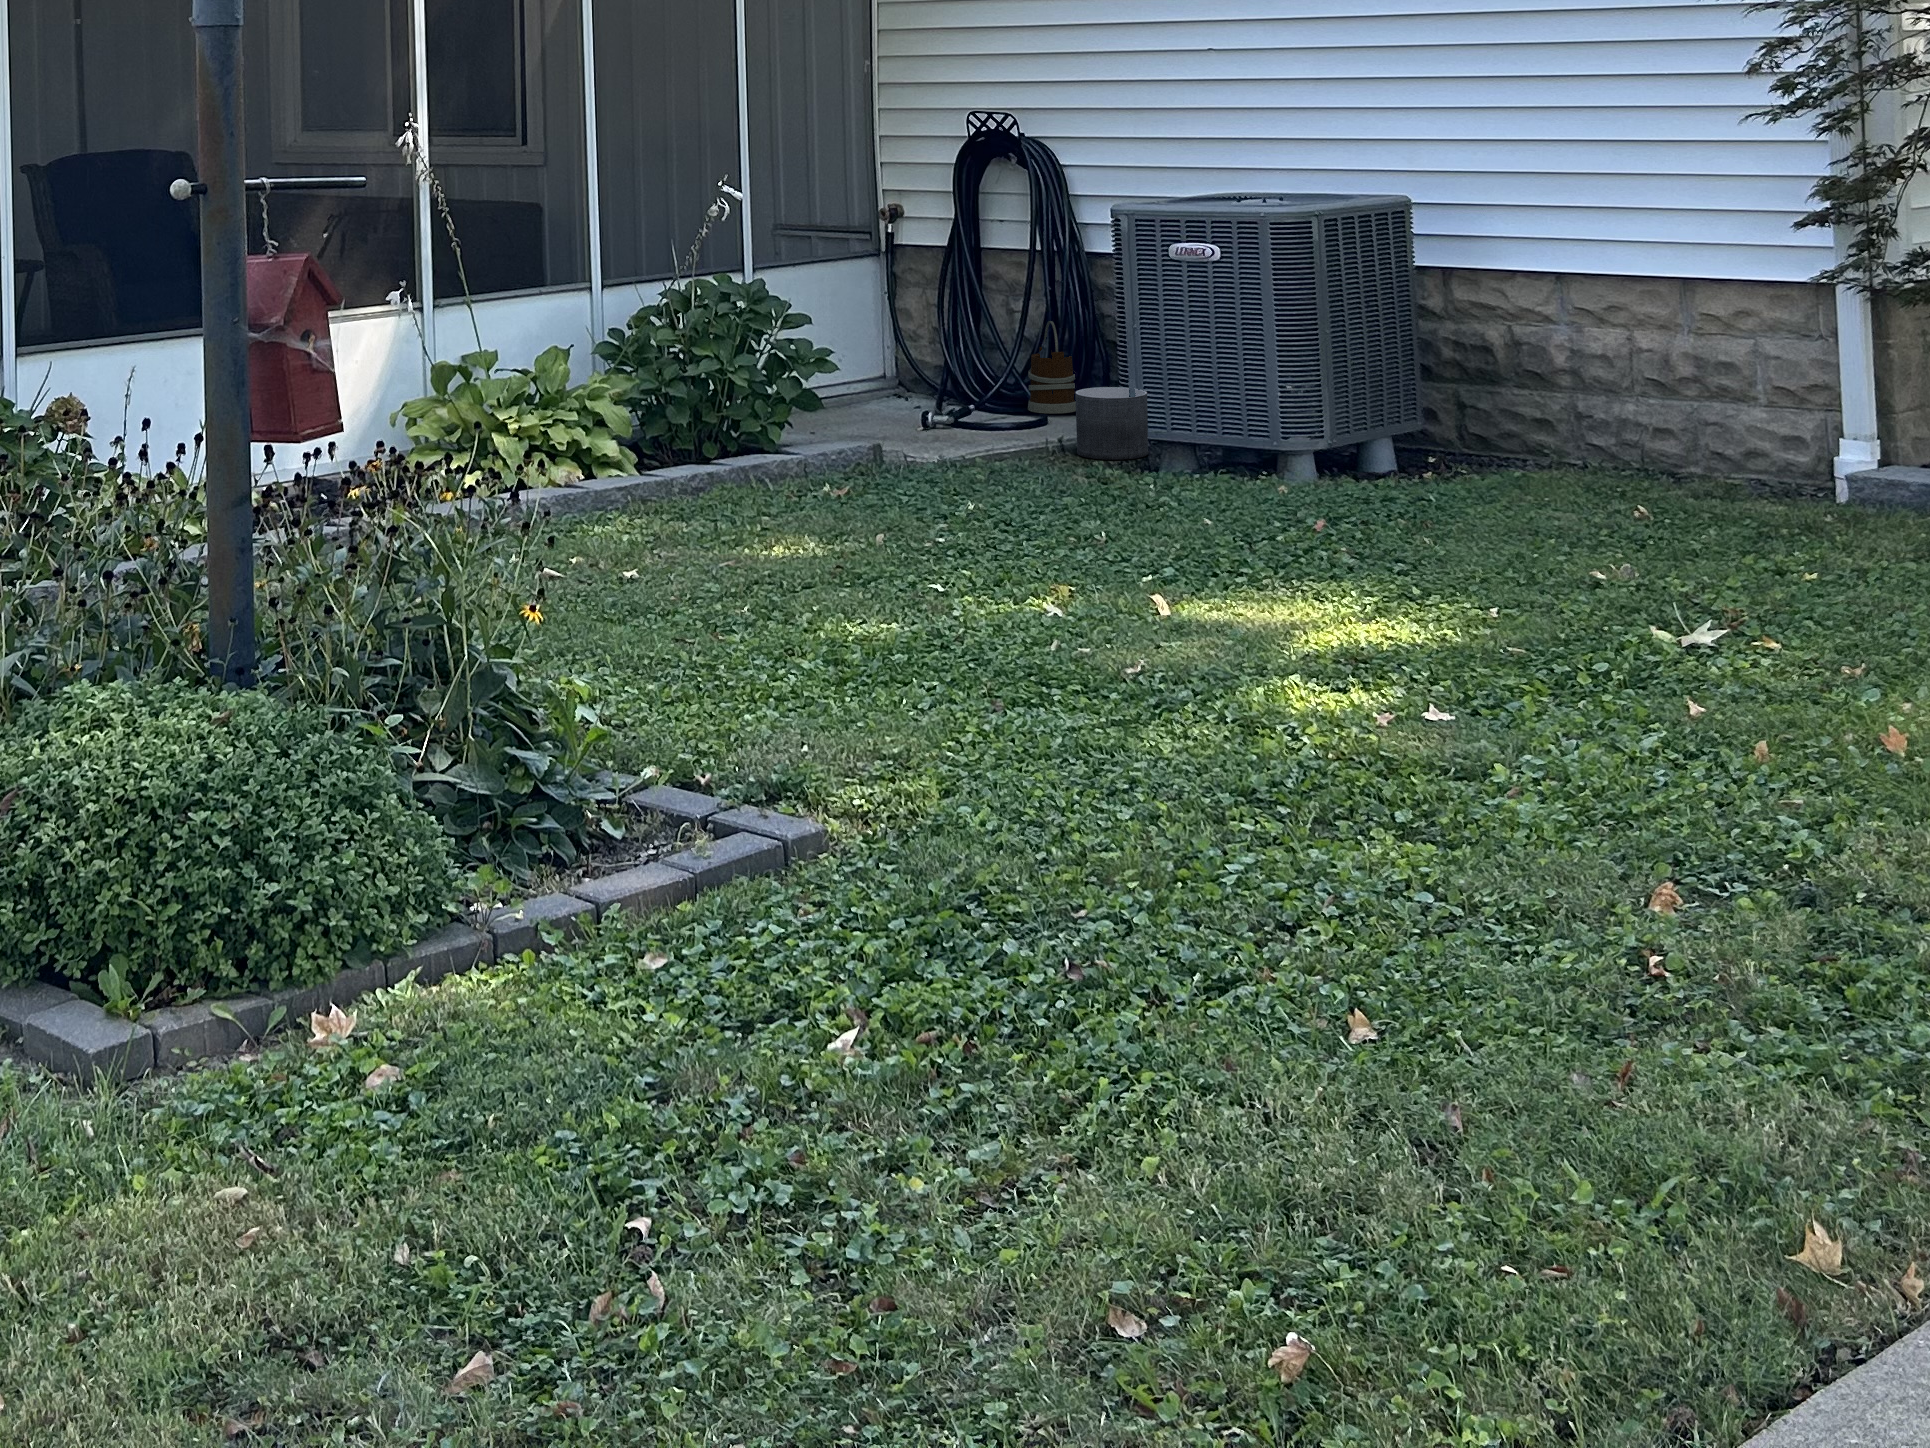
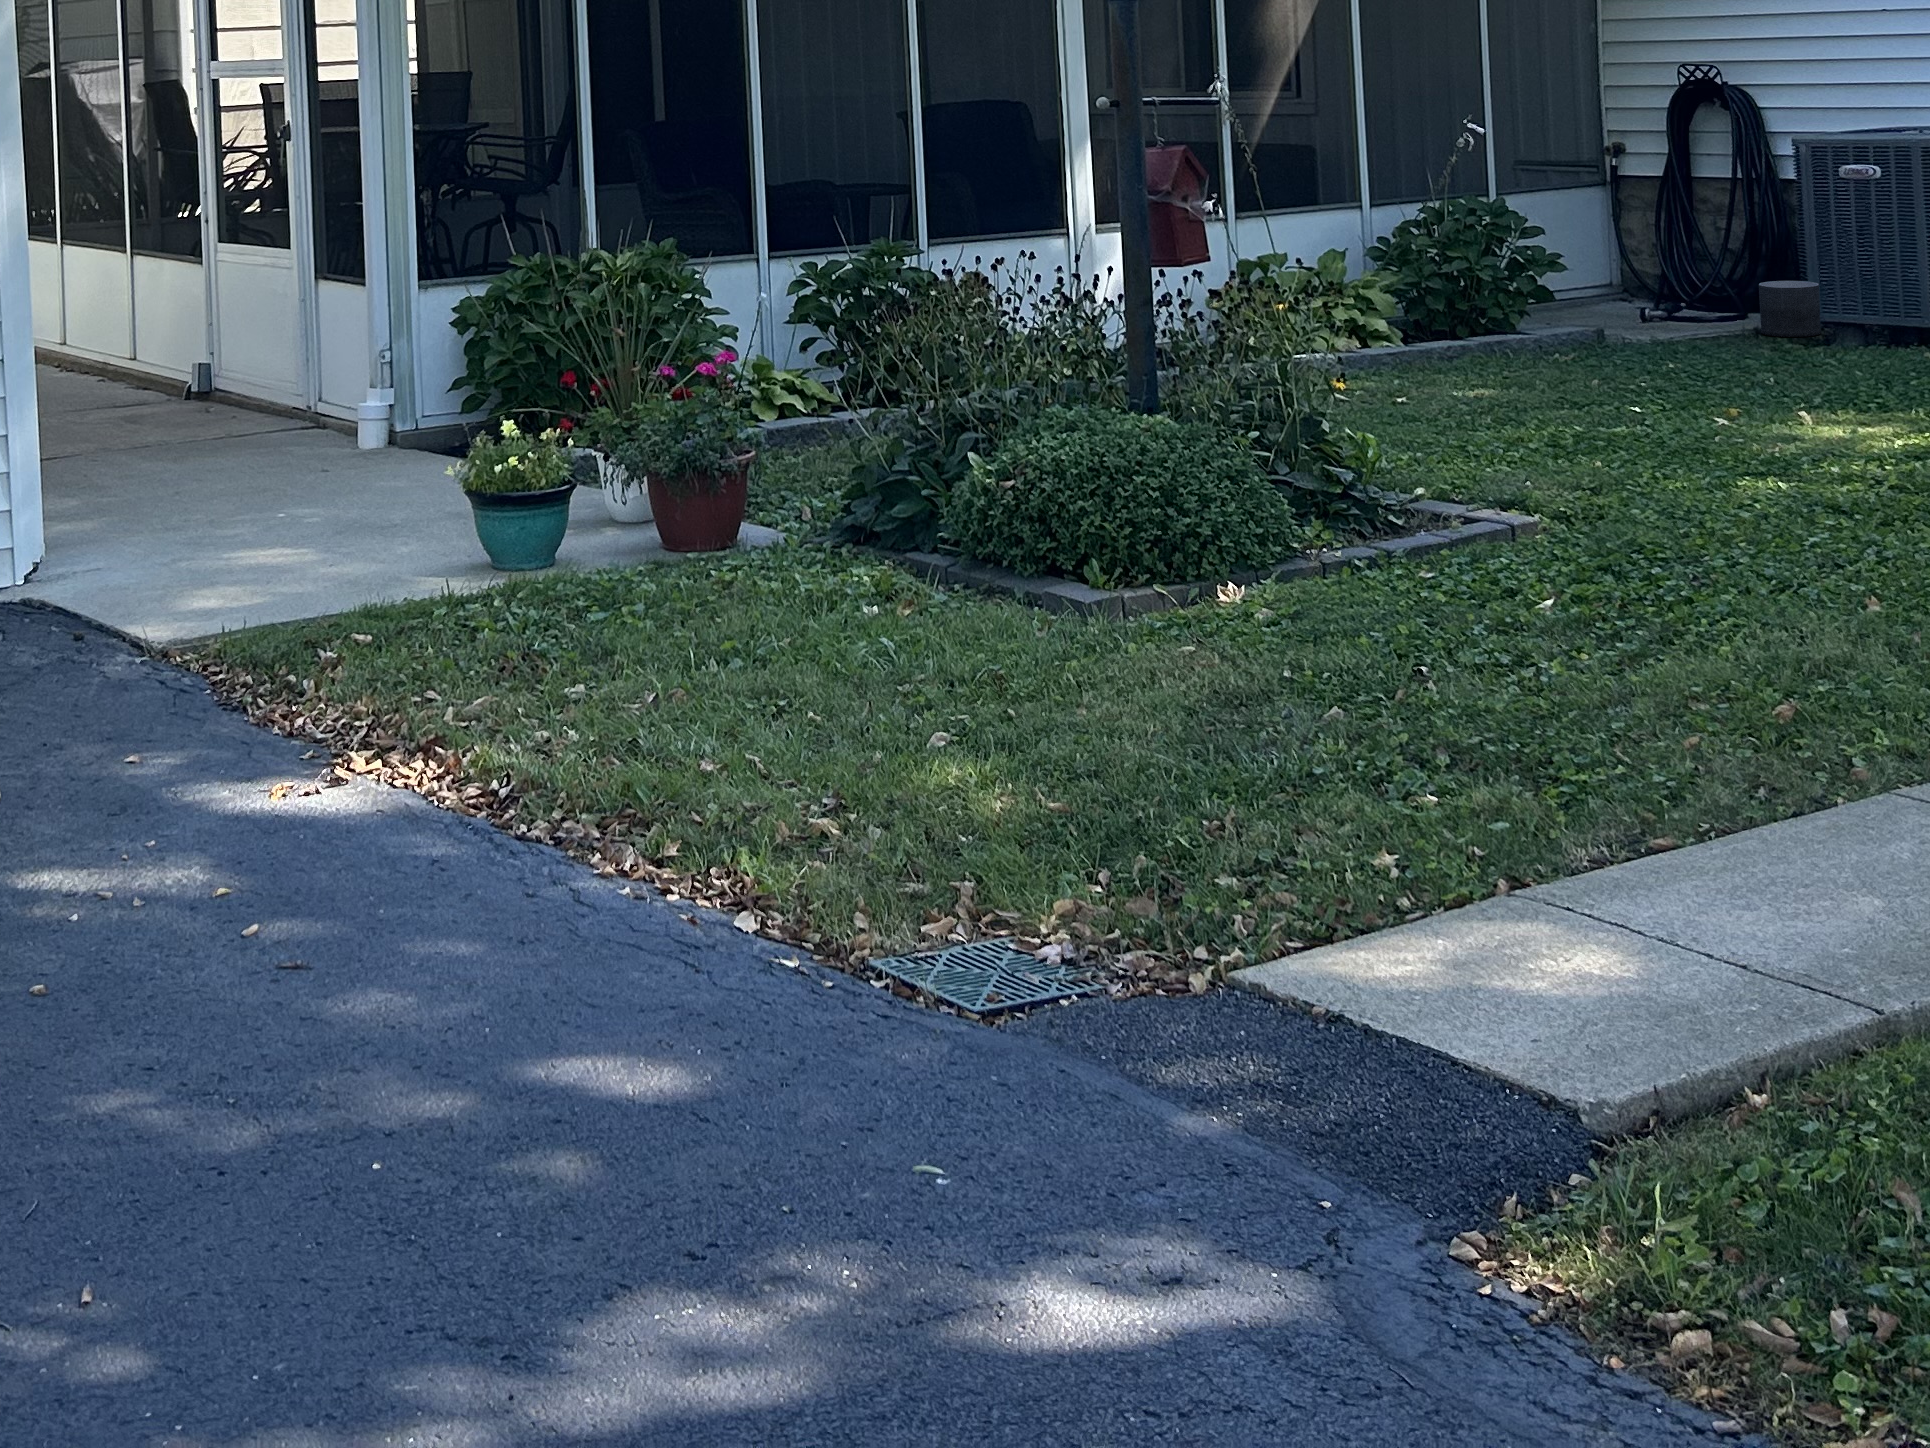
wooden bucket: present [1028,321,1076,414] -> none [1725,233,1767,308]

